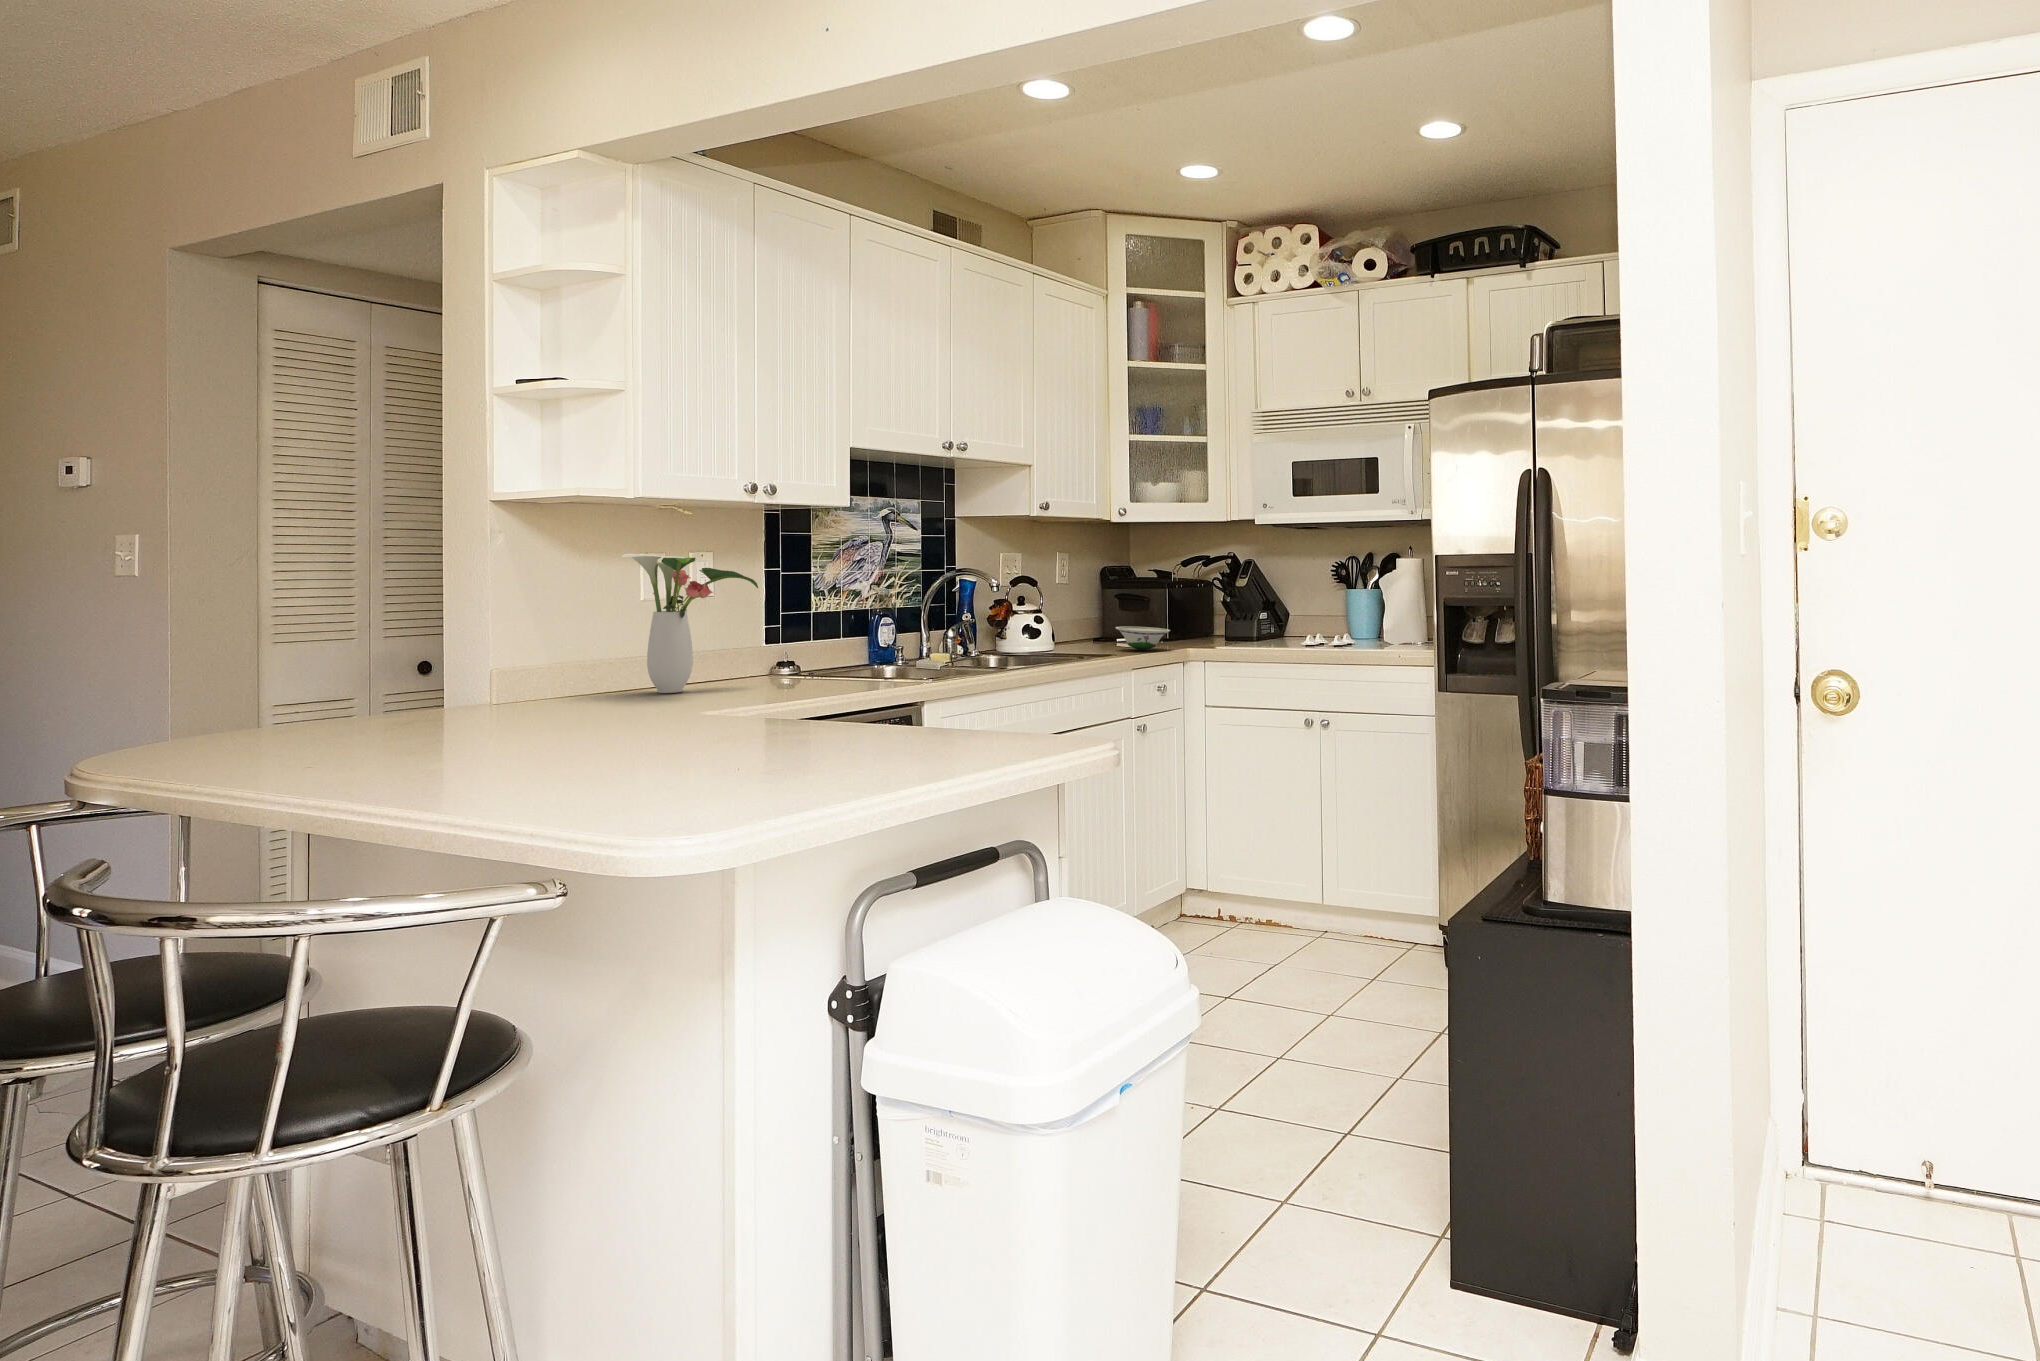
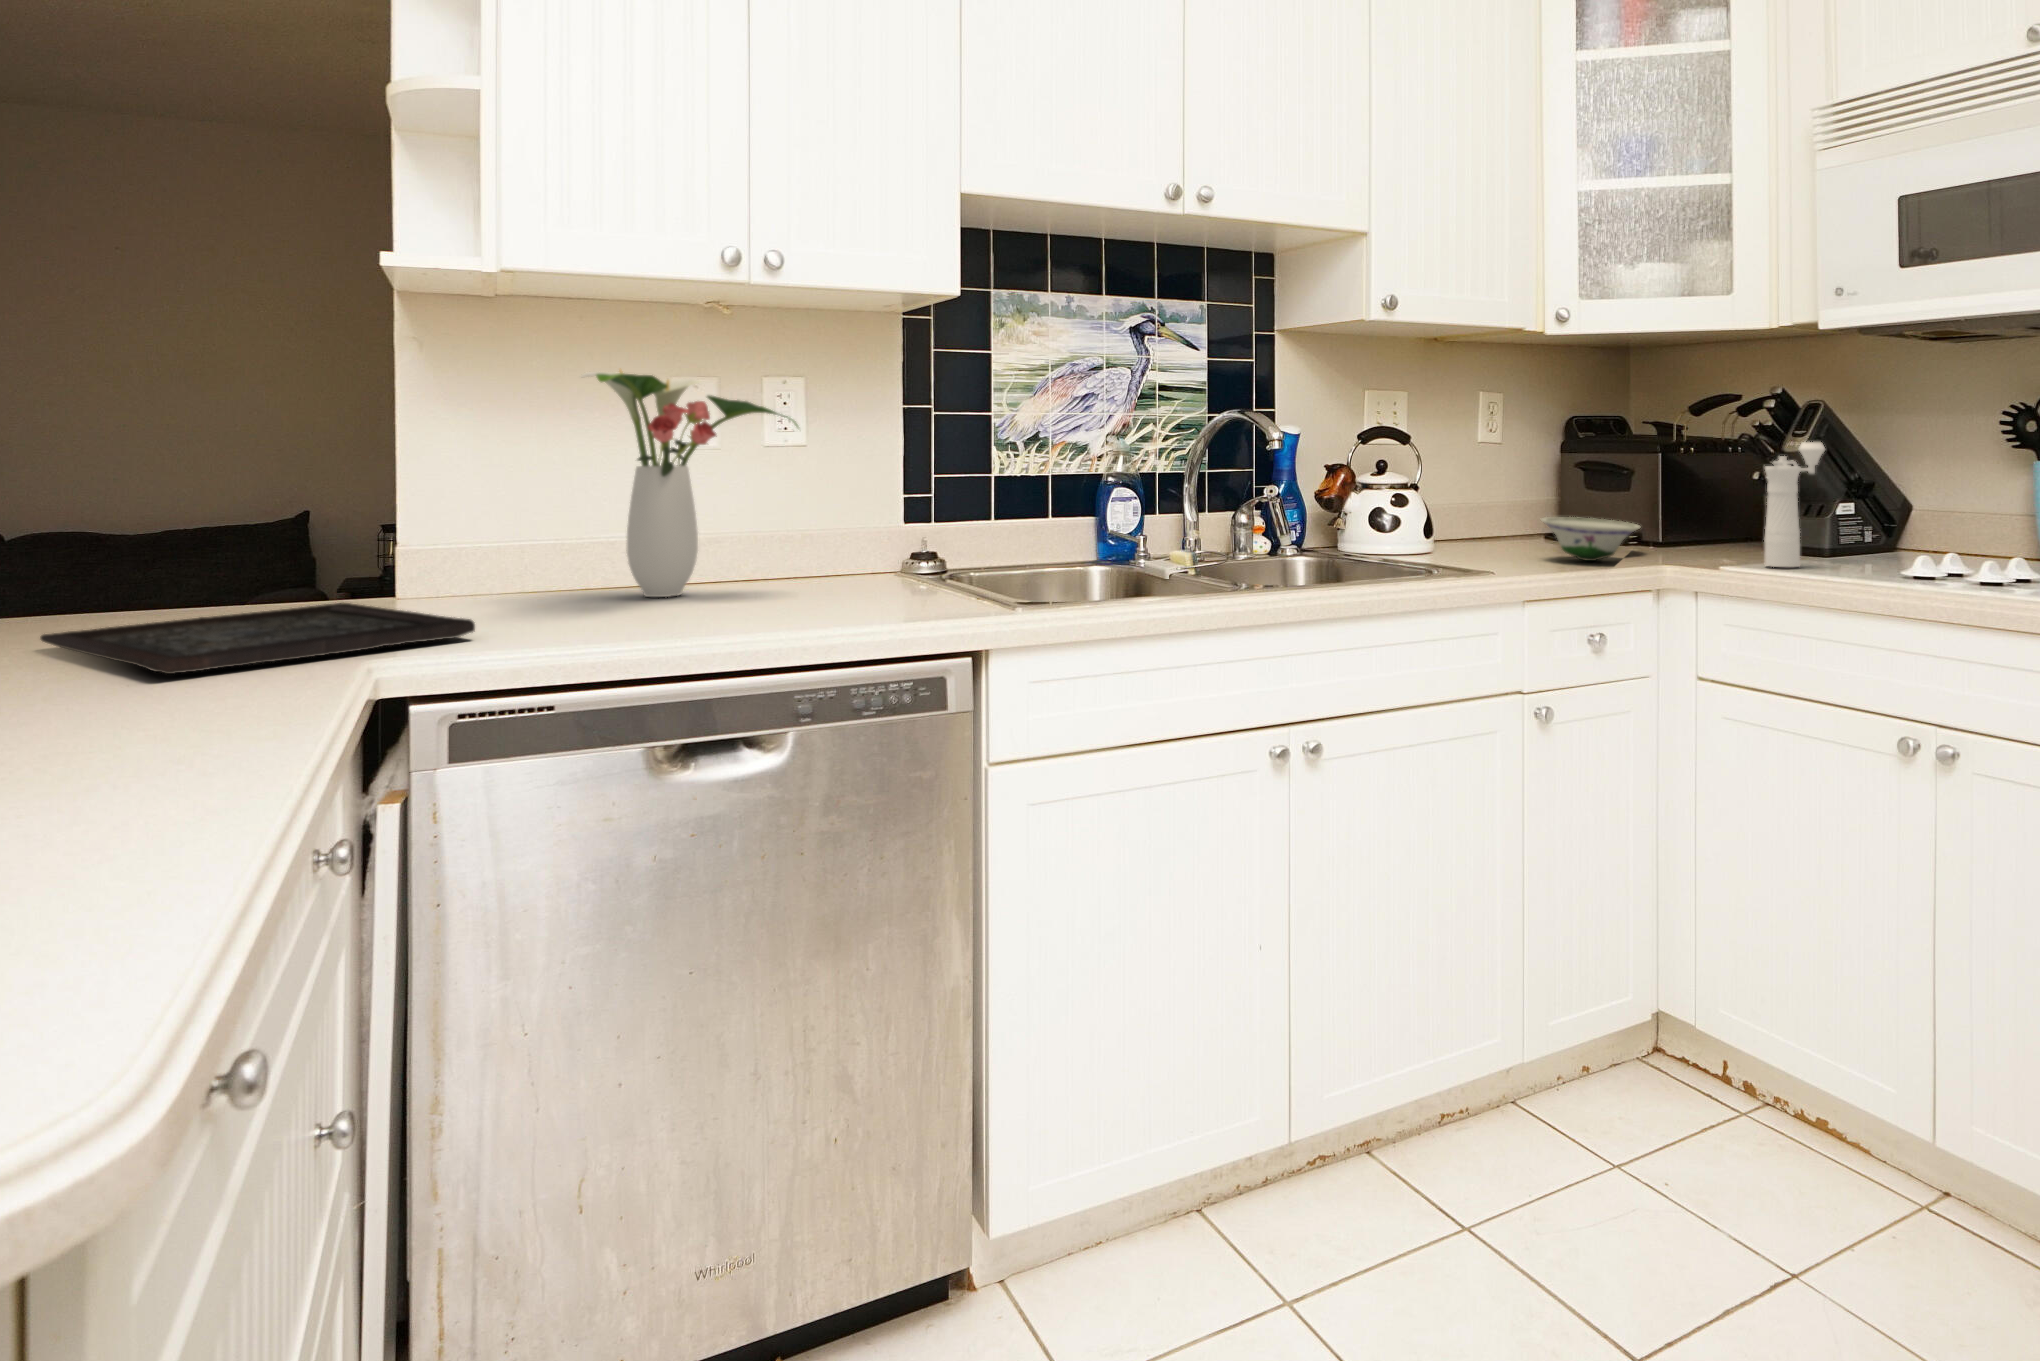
pepper mill: none [1238,584,1263,647] -> present [1765,442,1825,567]
tray: none [419,700,676,728] -> present [40,603,475,674]

